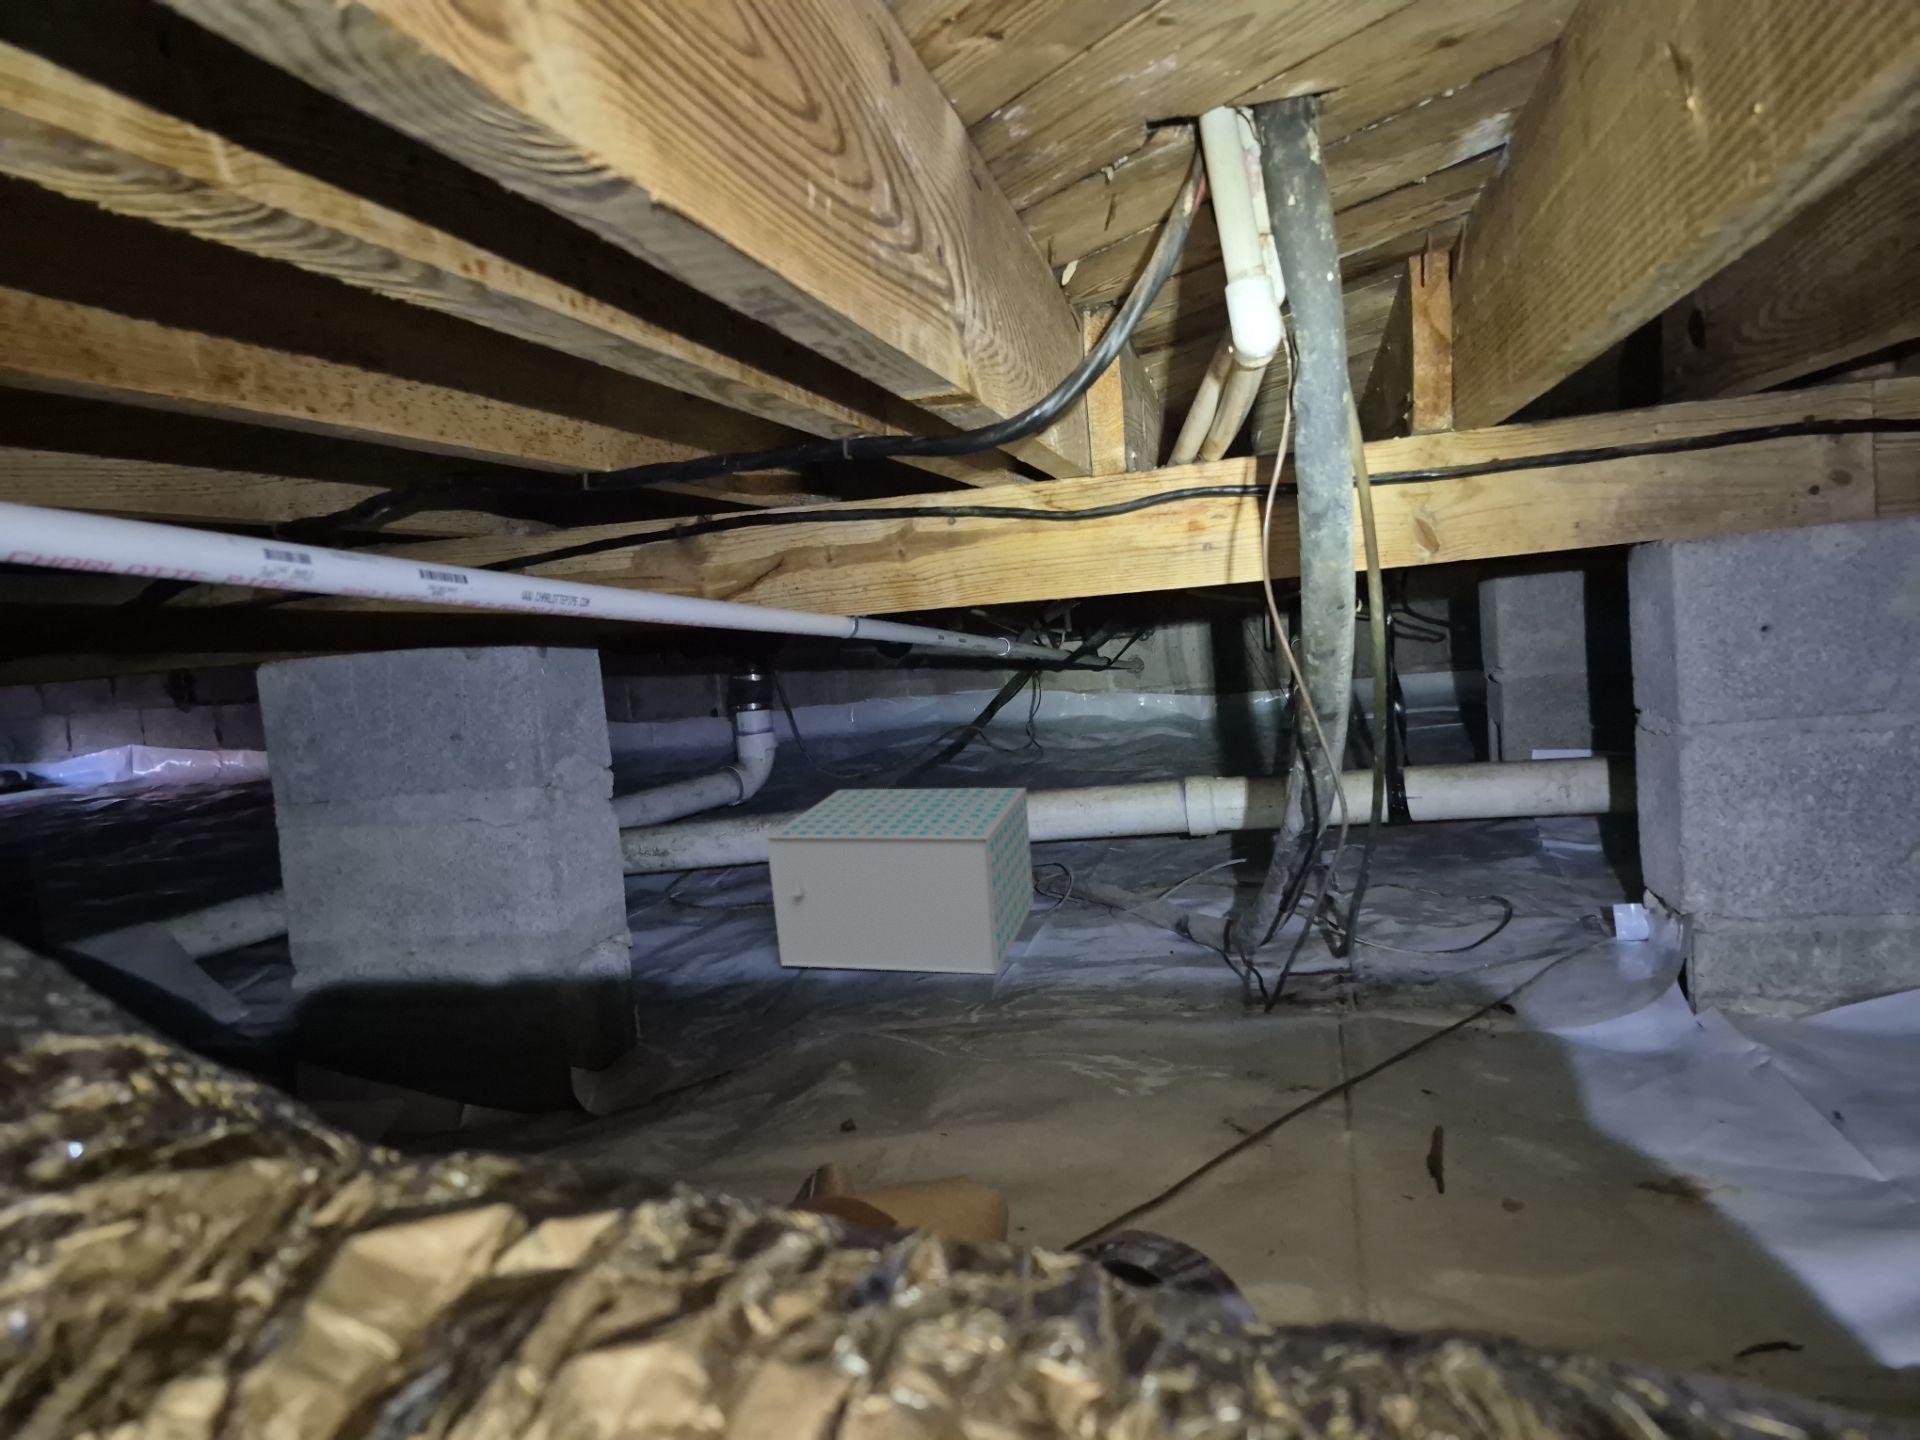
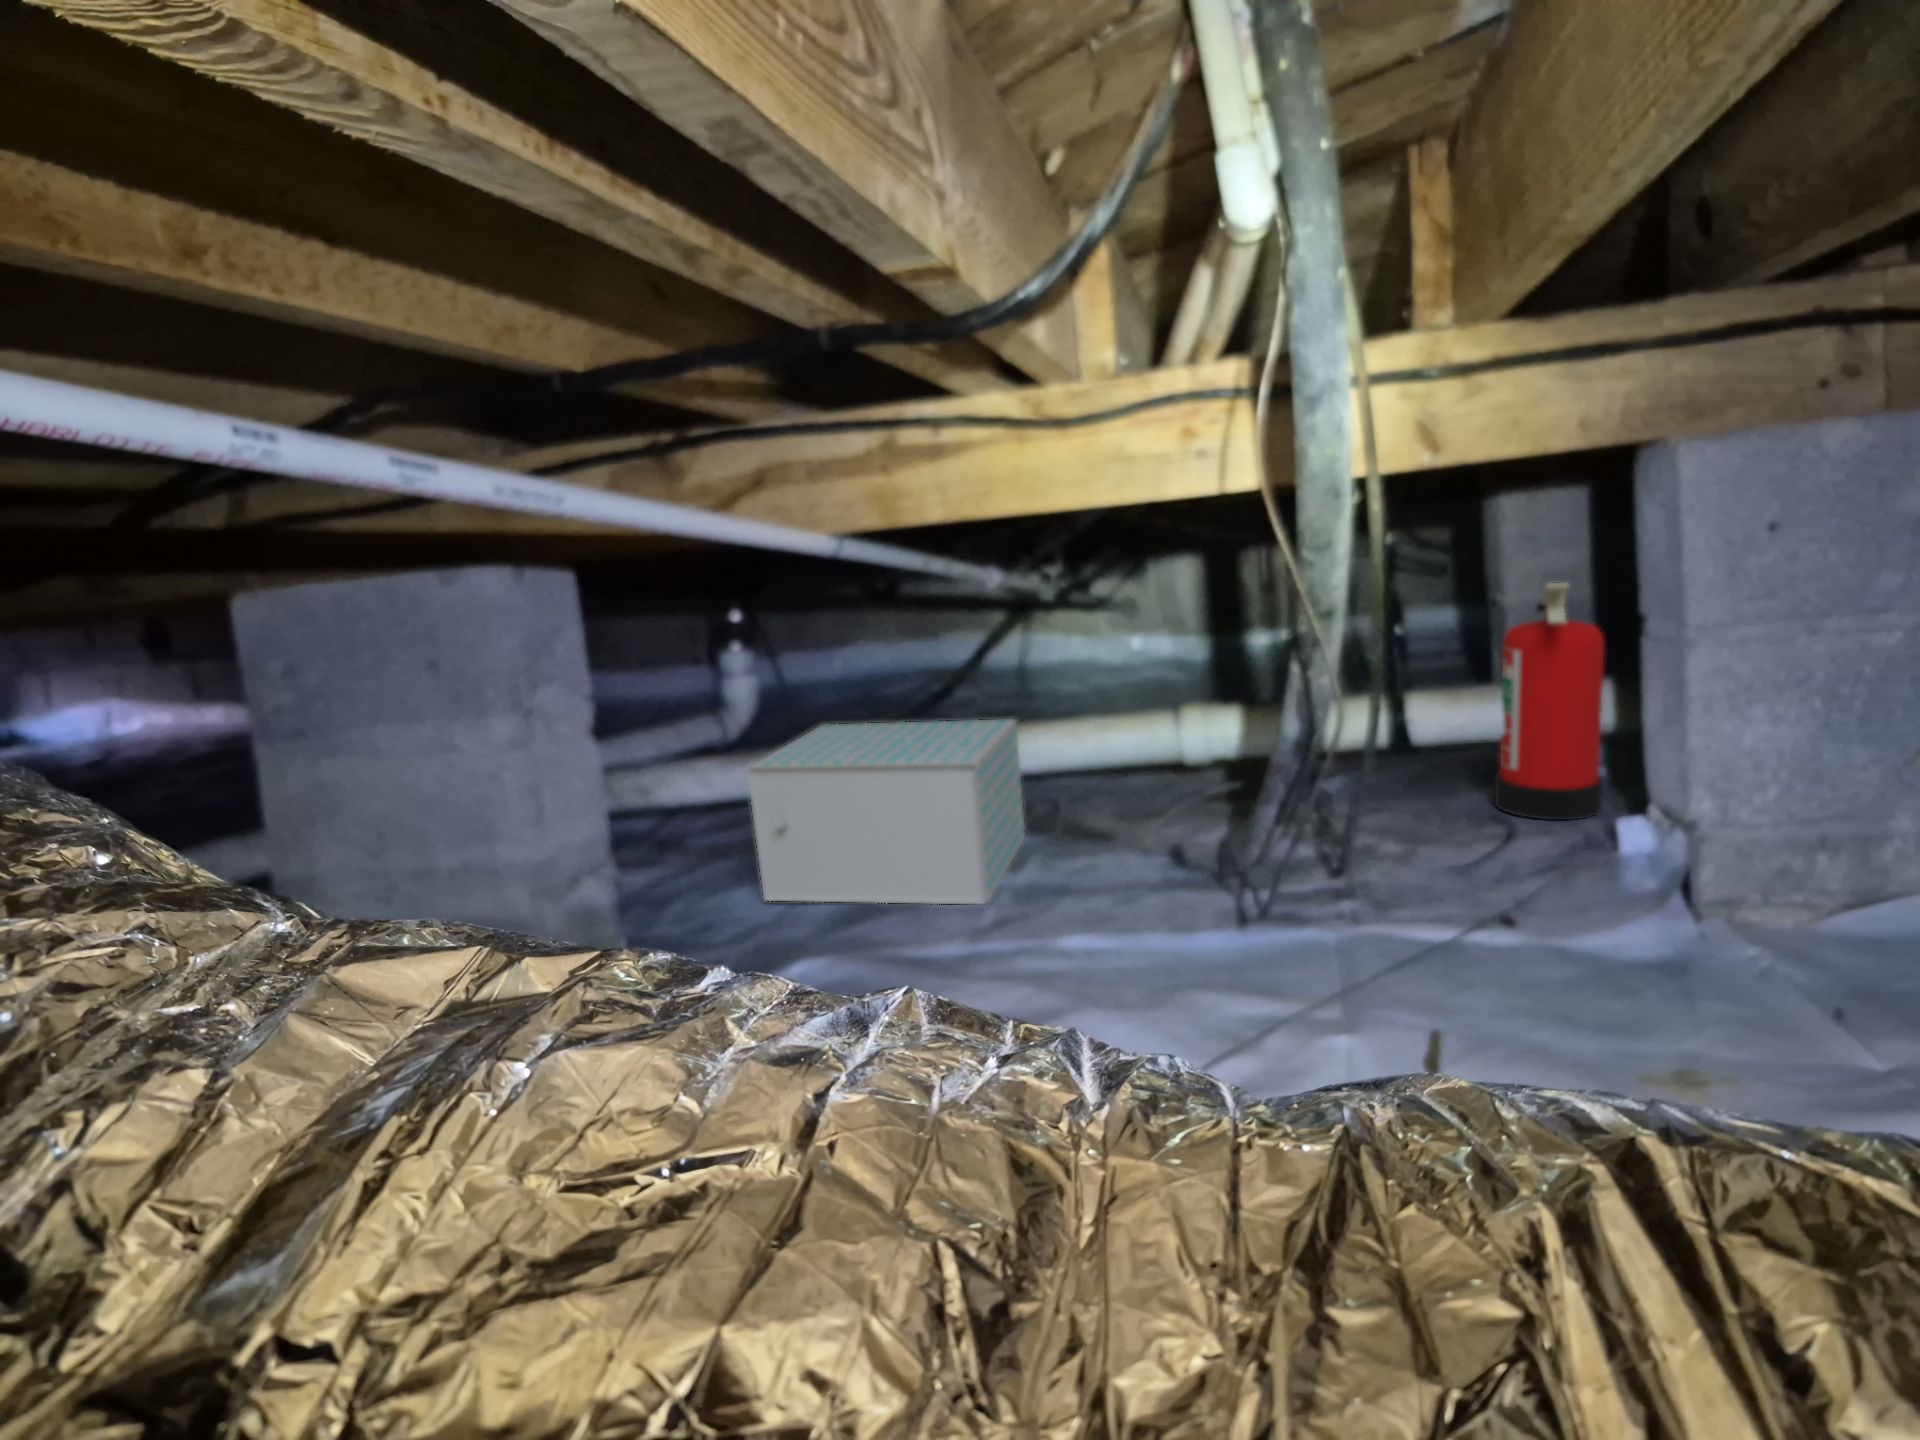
fire extinguisher: none [1489,665,1595,894] -> present [1495,583,1604,820]

